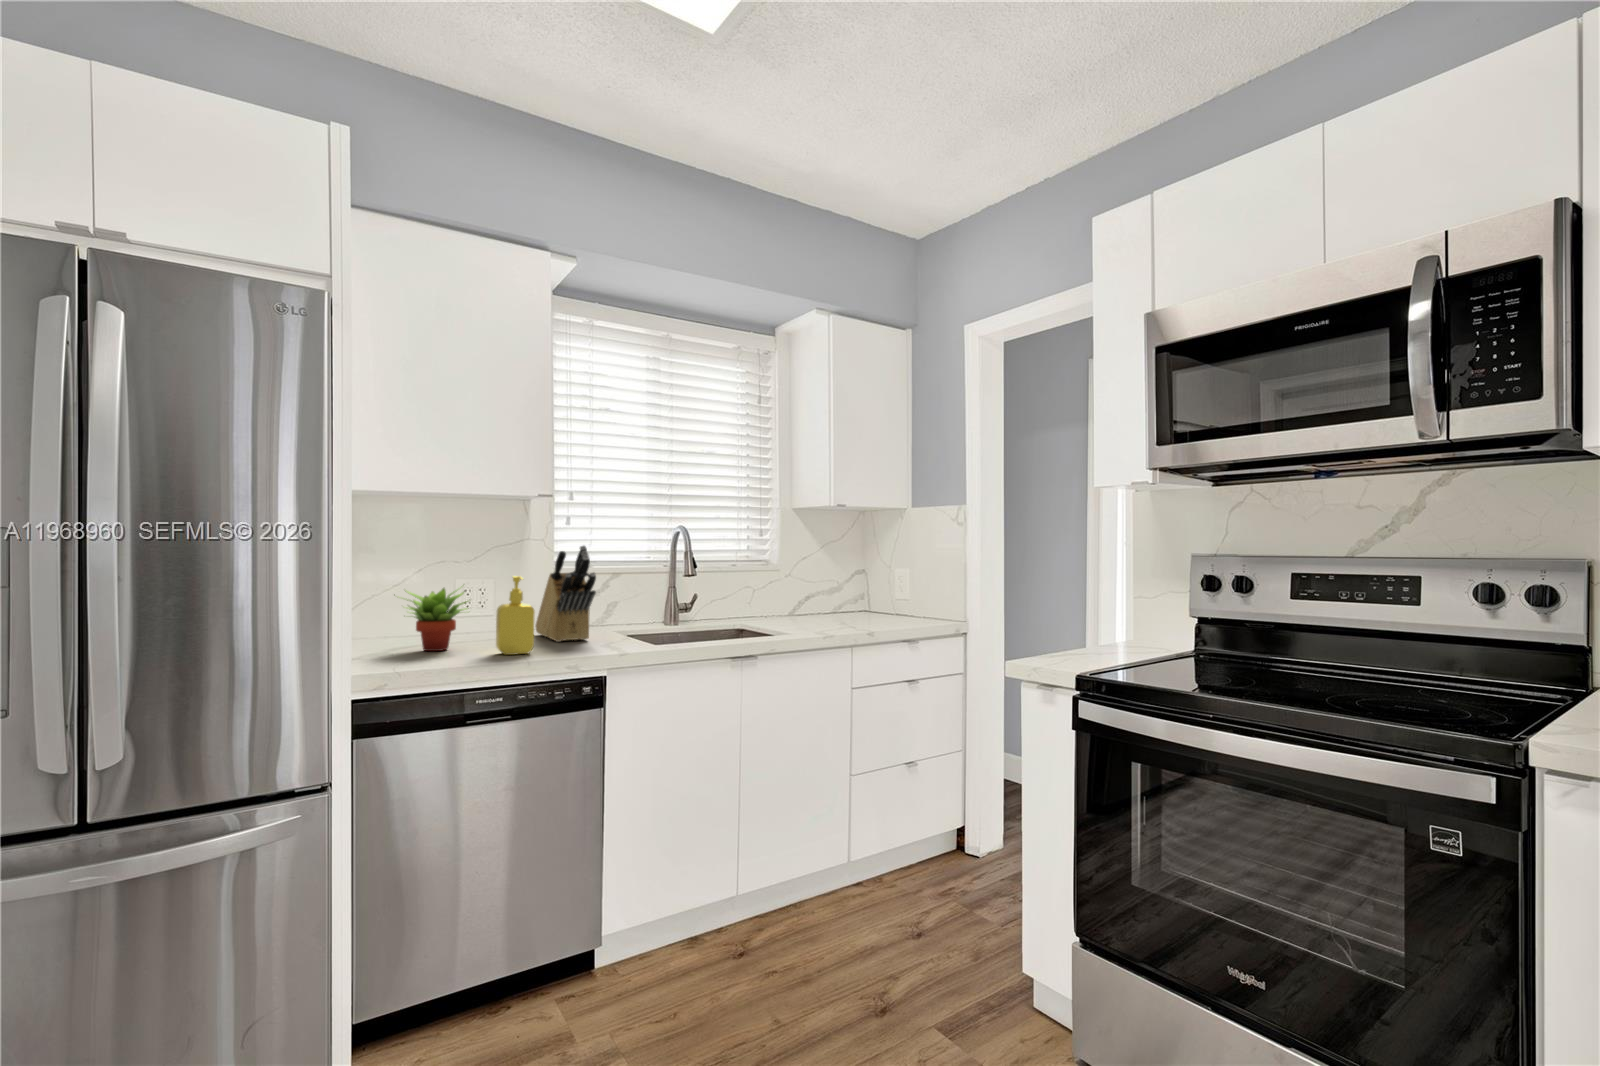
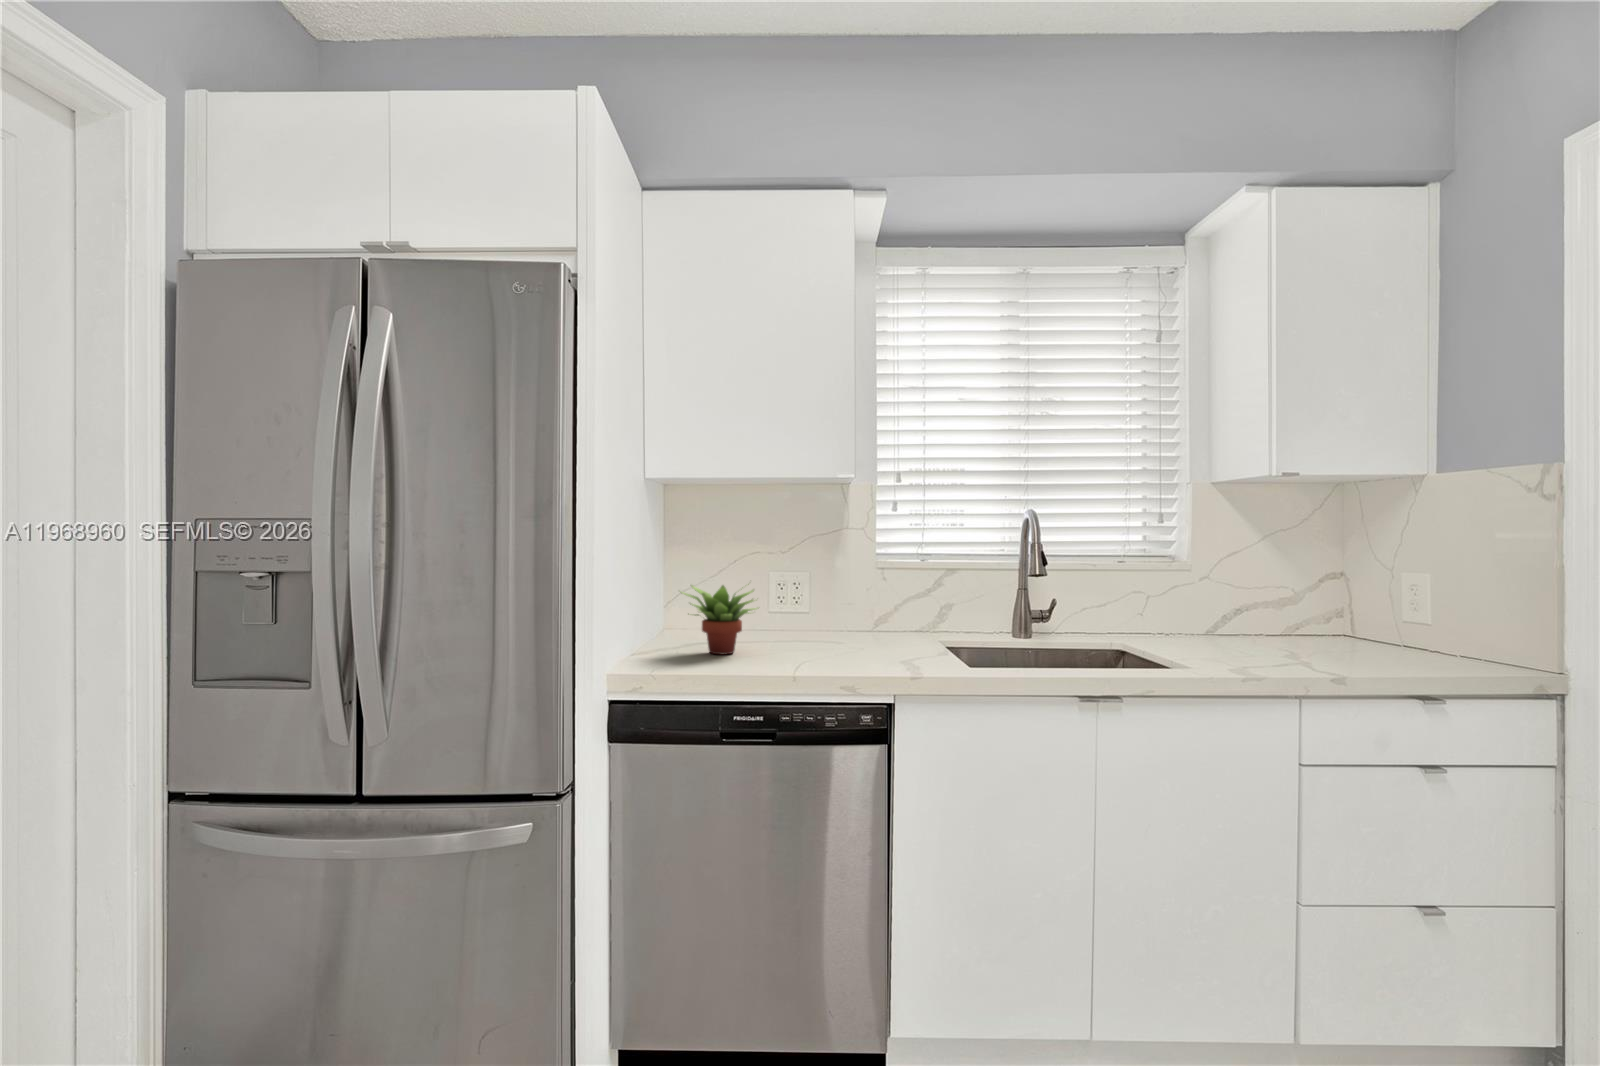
knife block: present [535,546,596,642] -> none [849,537,898,652]
soap dispenser: present [496,576,535,655] -> none [772,574,812,666]

